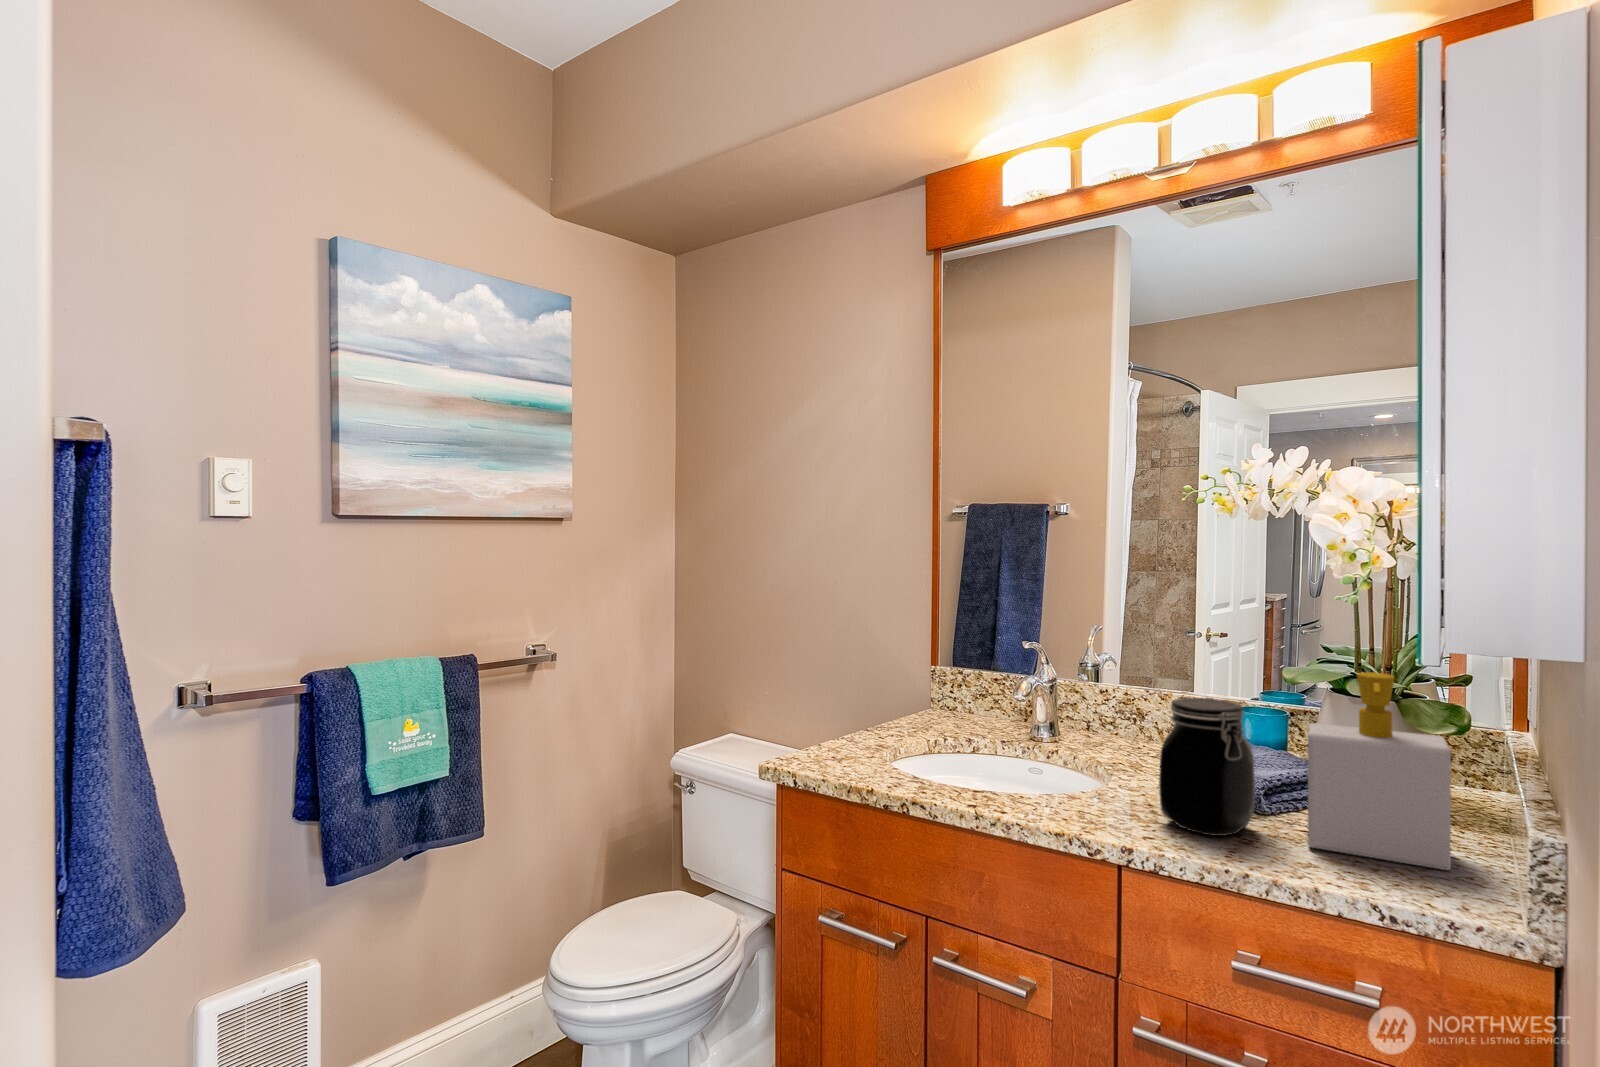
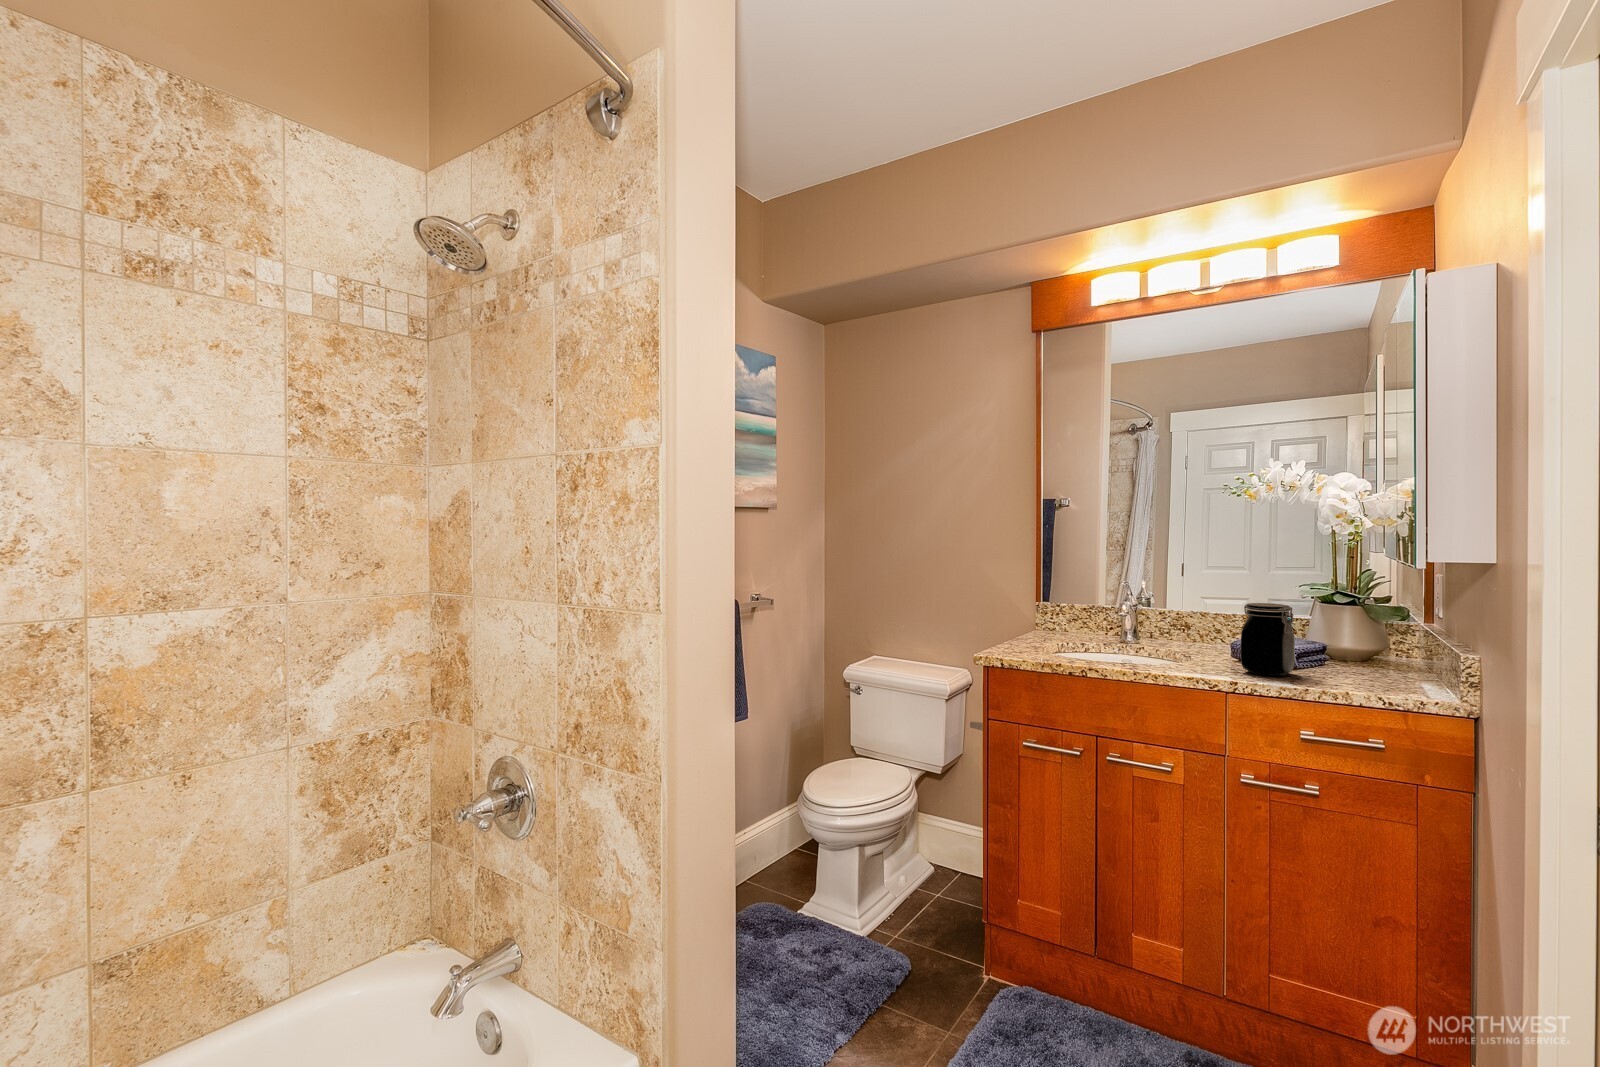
soap bottle: present [1308,672,1451,870] -> none [1325,584,1410,685]

